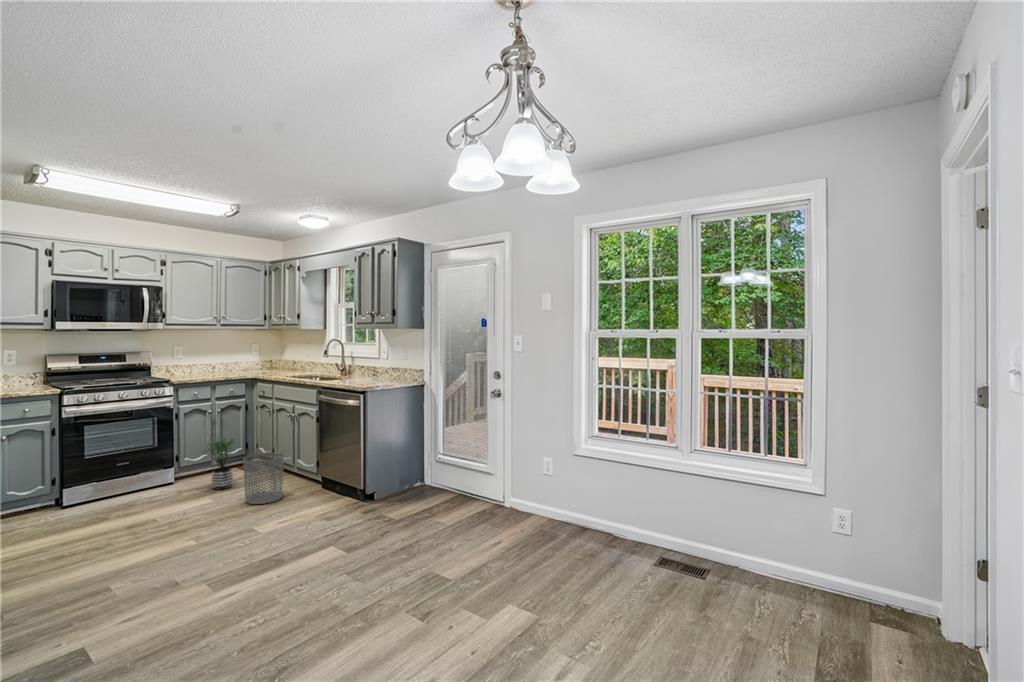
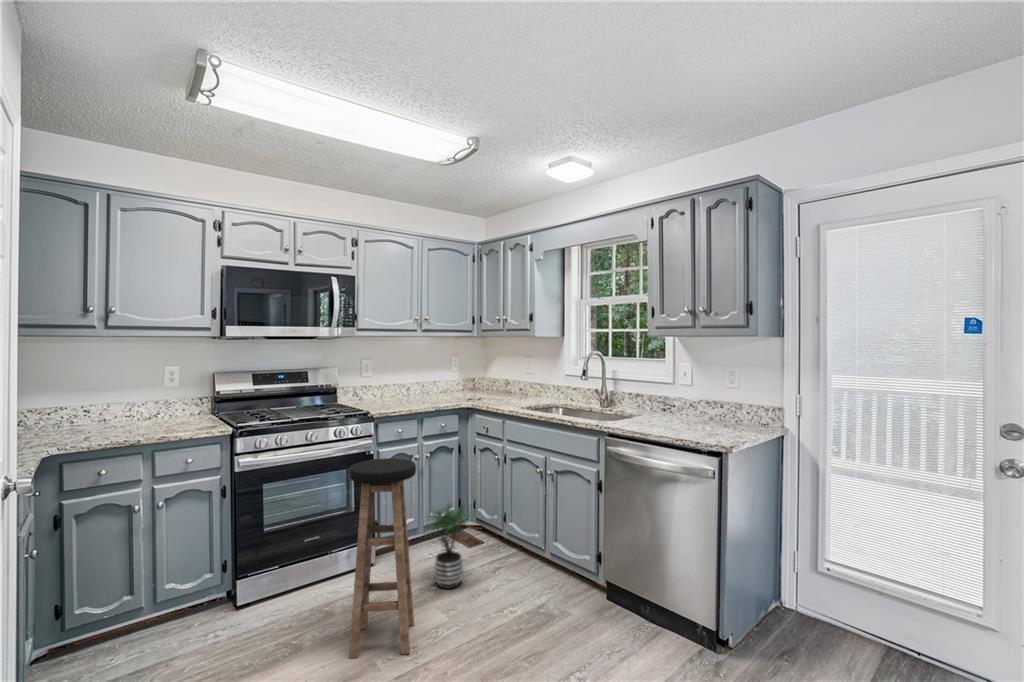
bar stool: none [139,404,189,517] -> present [349,458,416,658]
waste bin: present [243,453,284,504] -> none [499,541,561,641]

